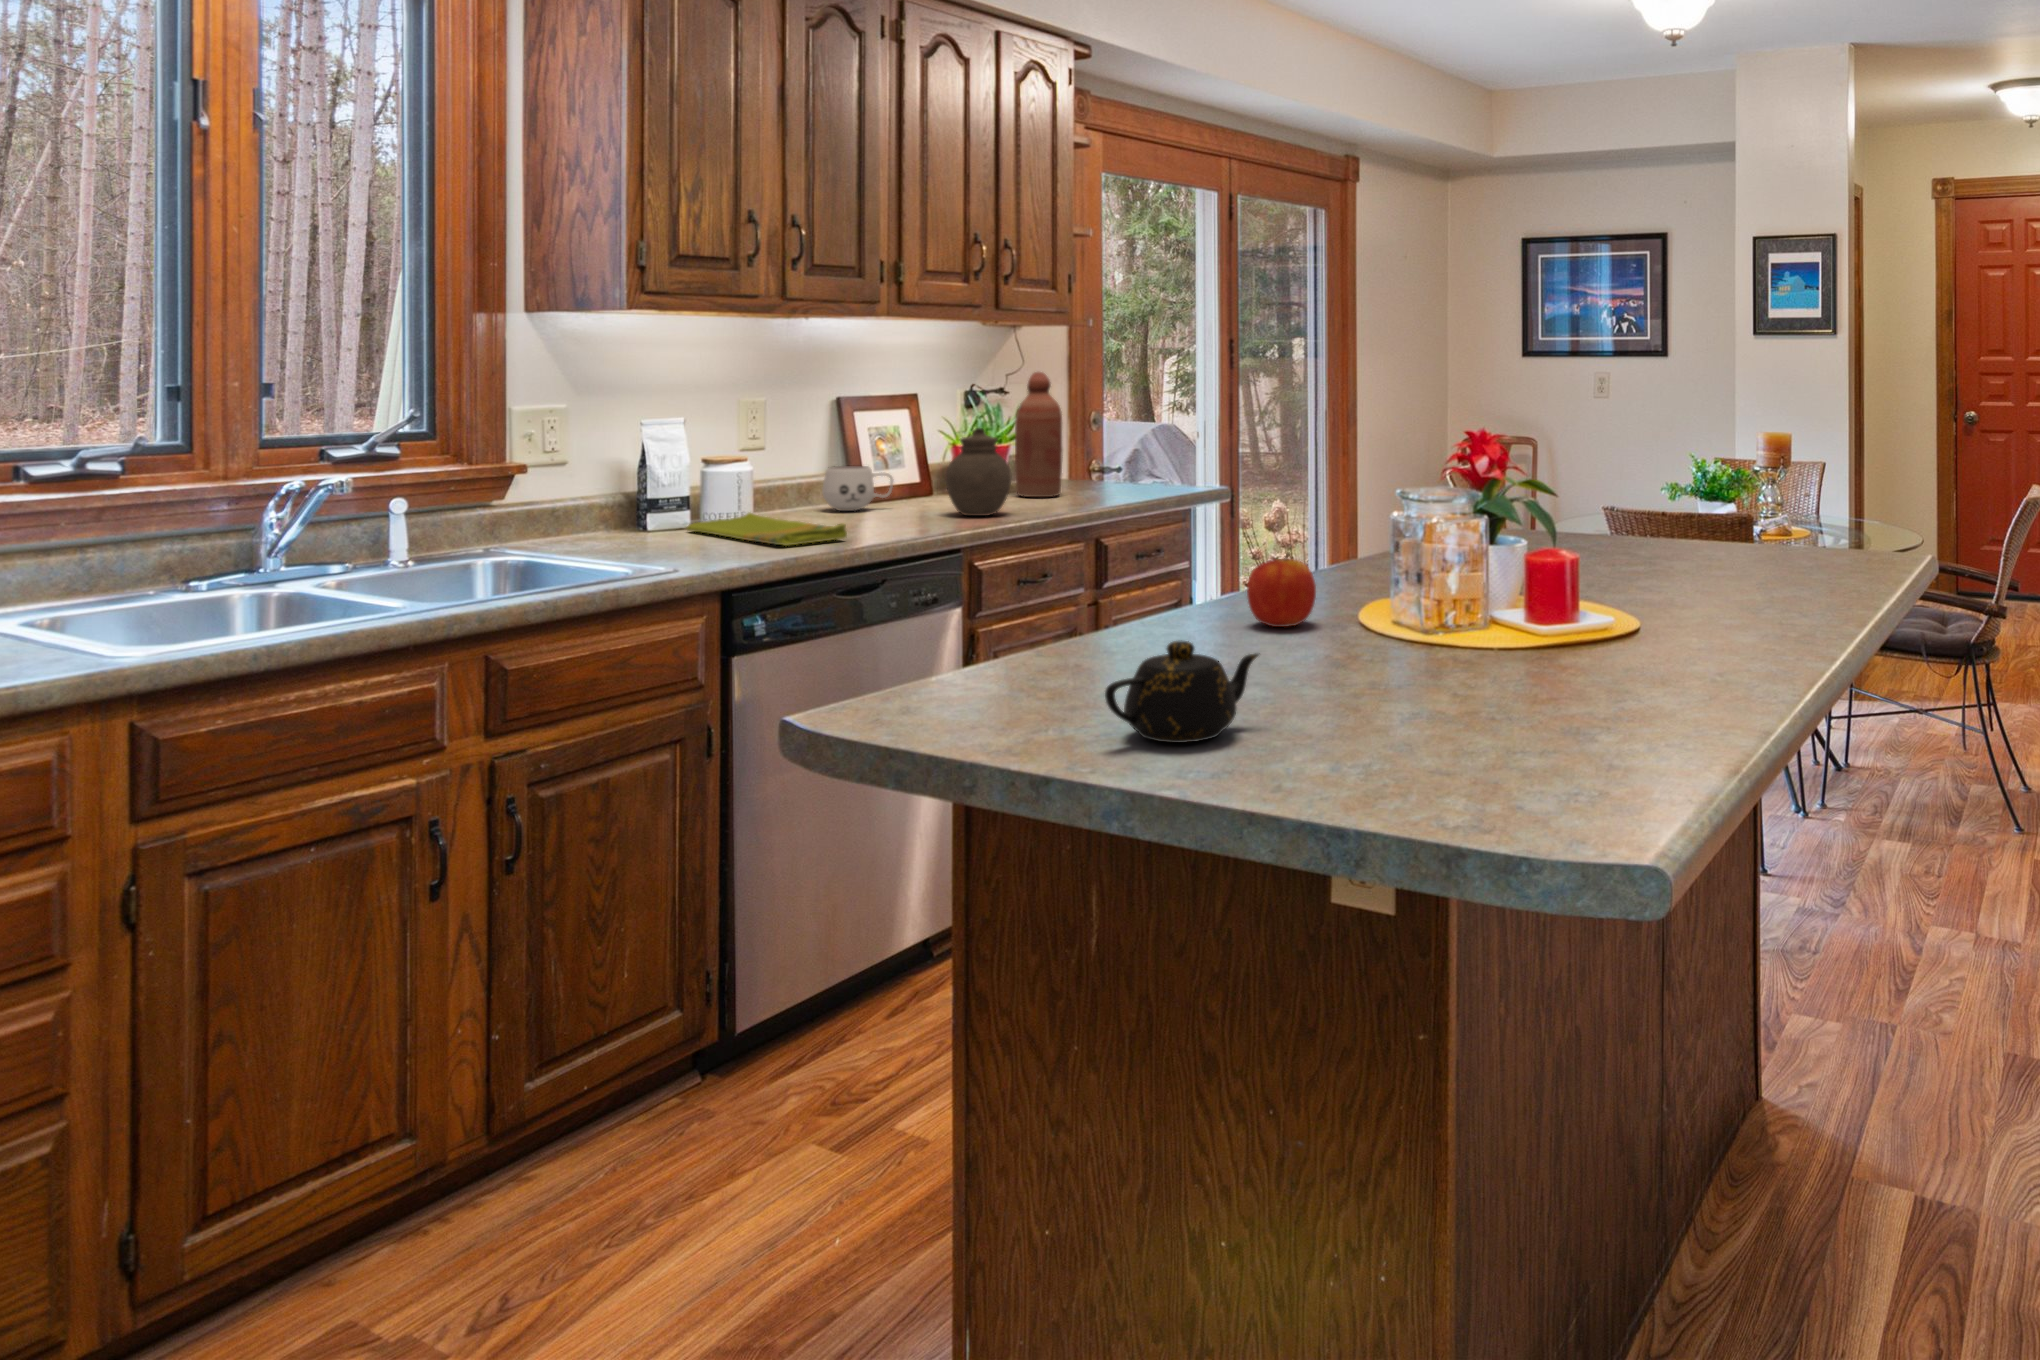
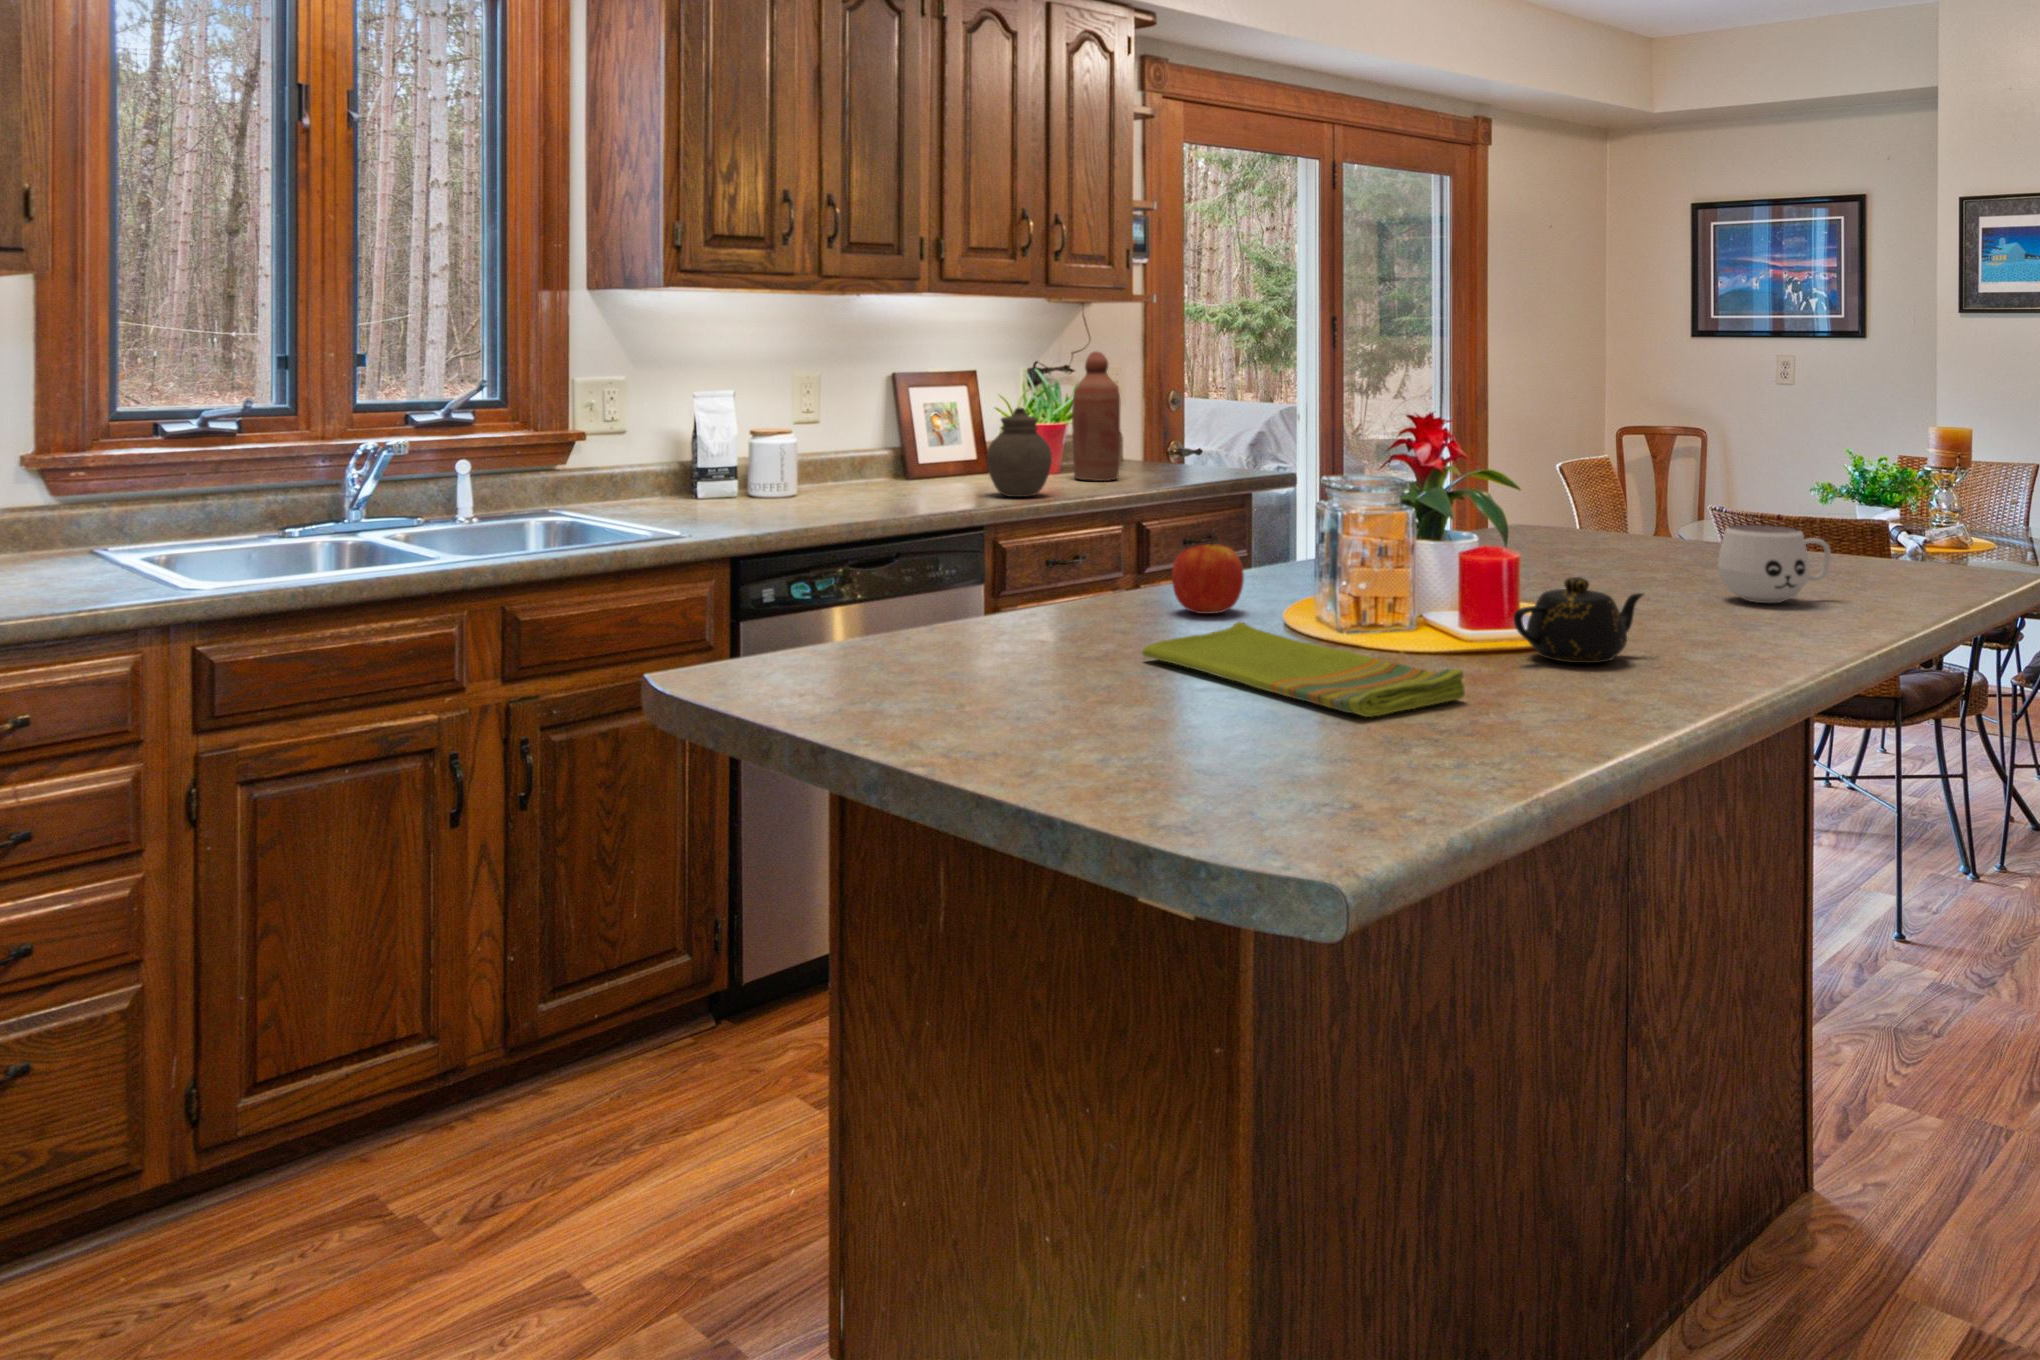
mug: present [822,466,893,511] -> present [1718,525,1831,603]
dish towel: present [687,513,847,546] -> present [1142,622,1465,717]
teapot: present [1105,640,1259,743] -> present [1513,577,1643,663]

